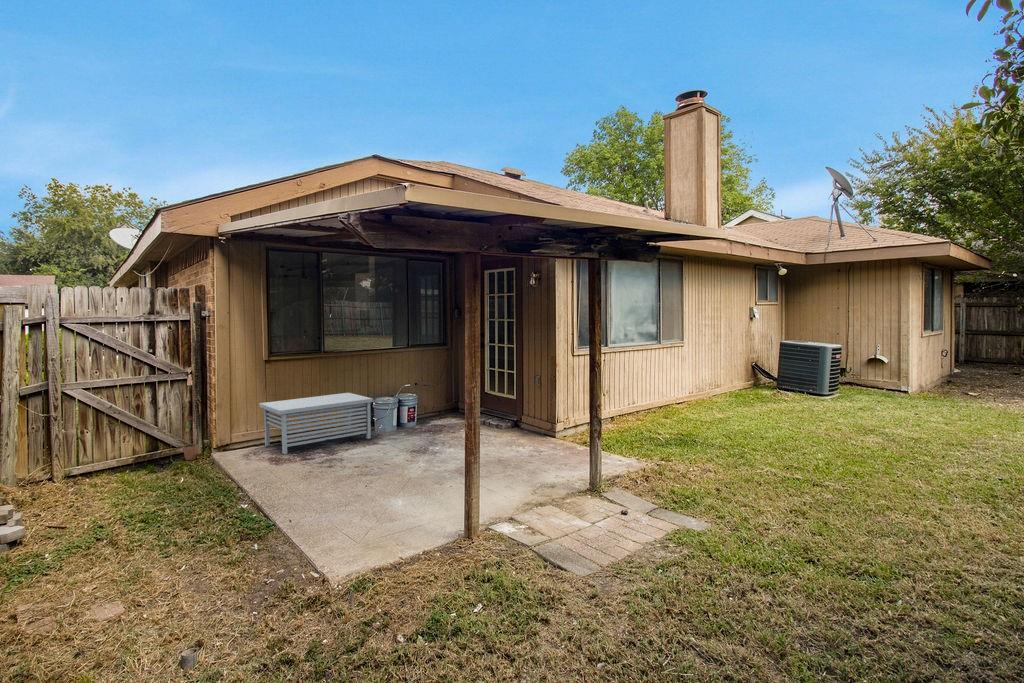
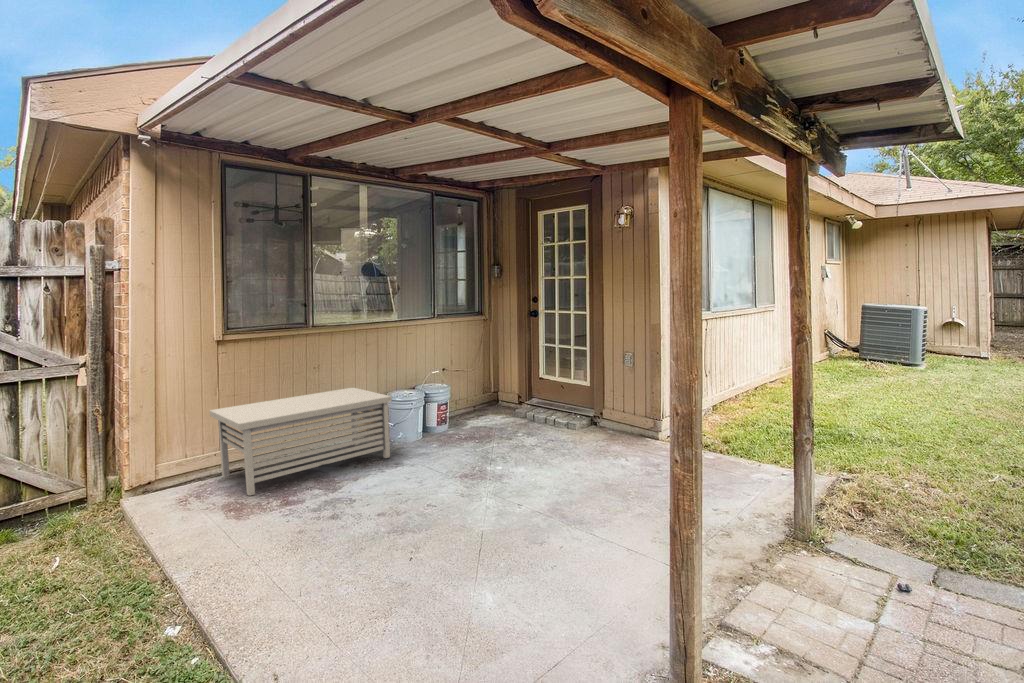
potted plant: present [177,416,199,460] -> none [59,436,102,513]

